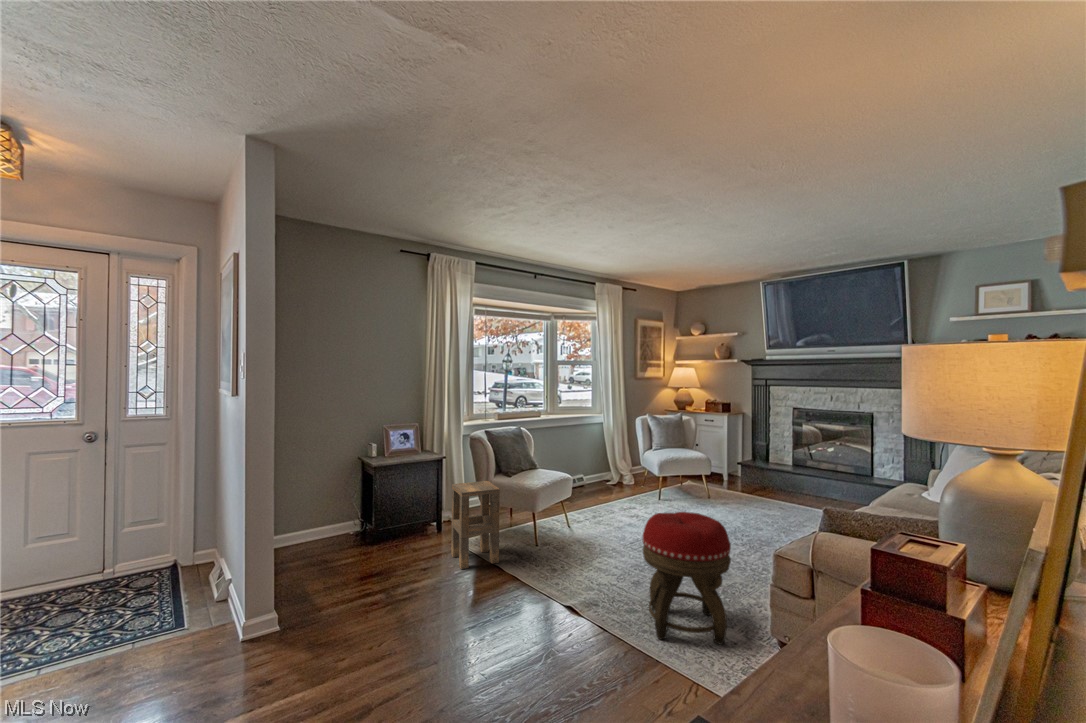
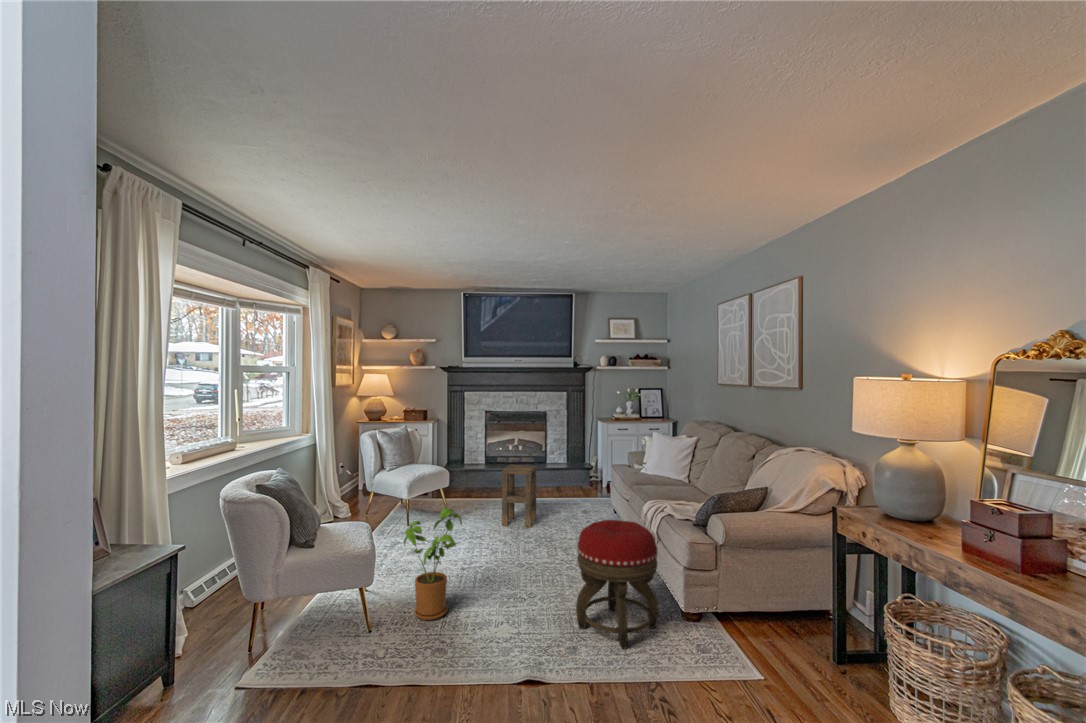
house plant: none [558,471,606,558] -> present [404,508,462,620]
side table: present [451,481,500,569] -> present [502,465,536,527]

